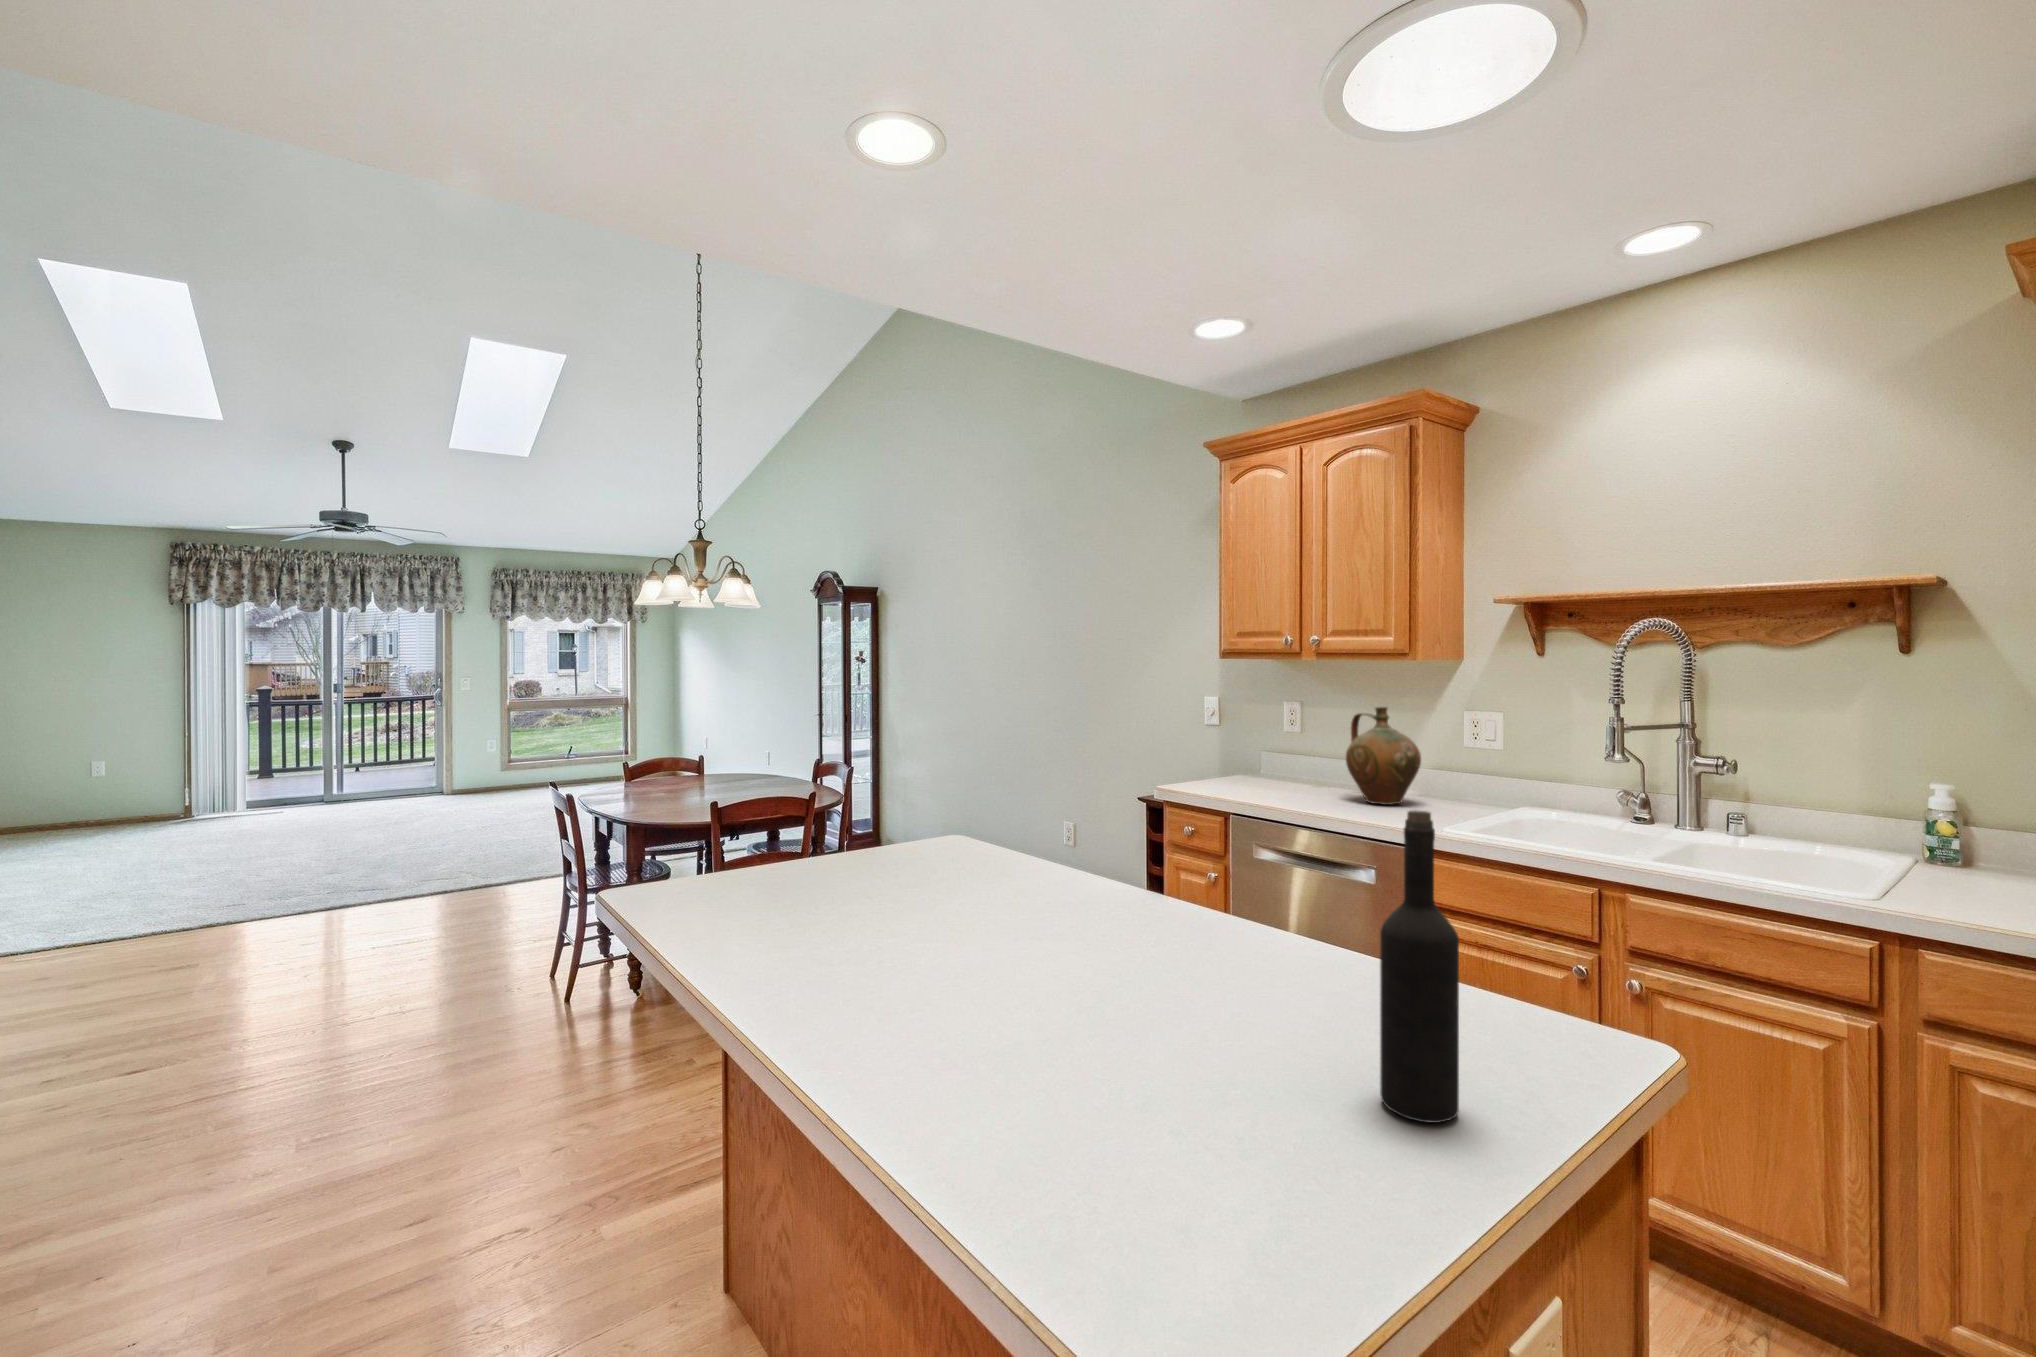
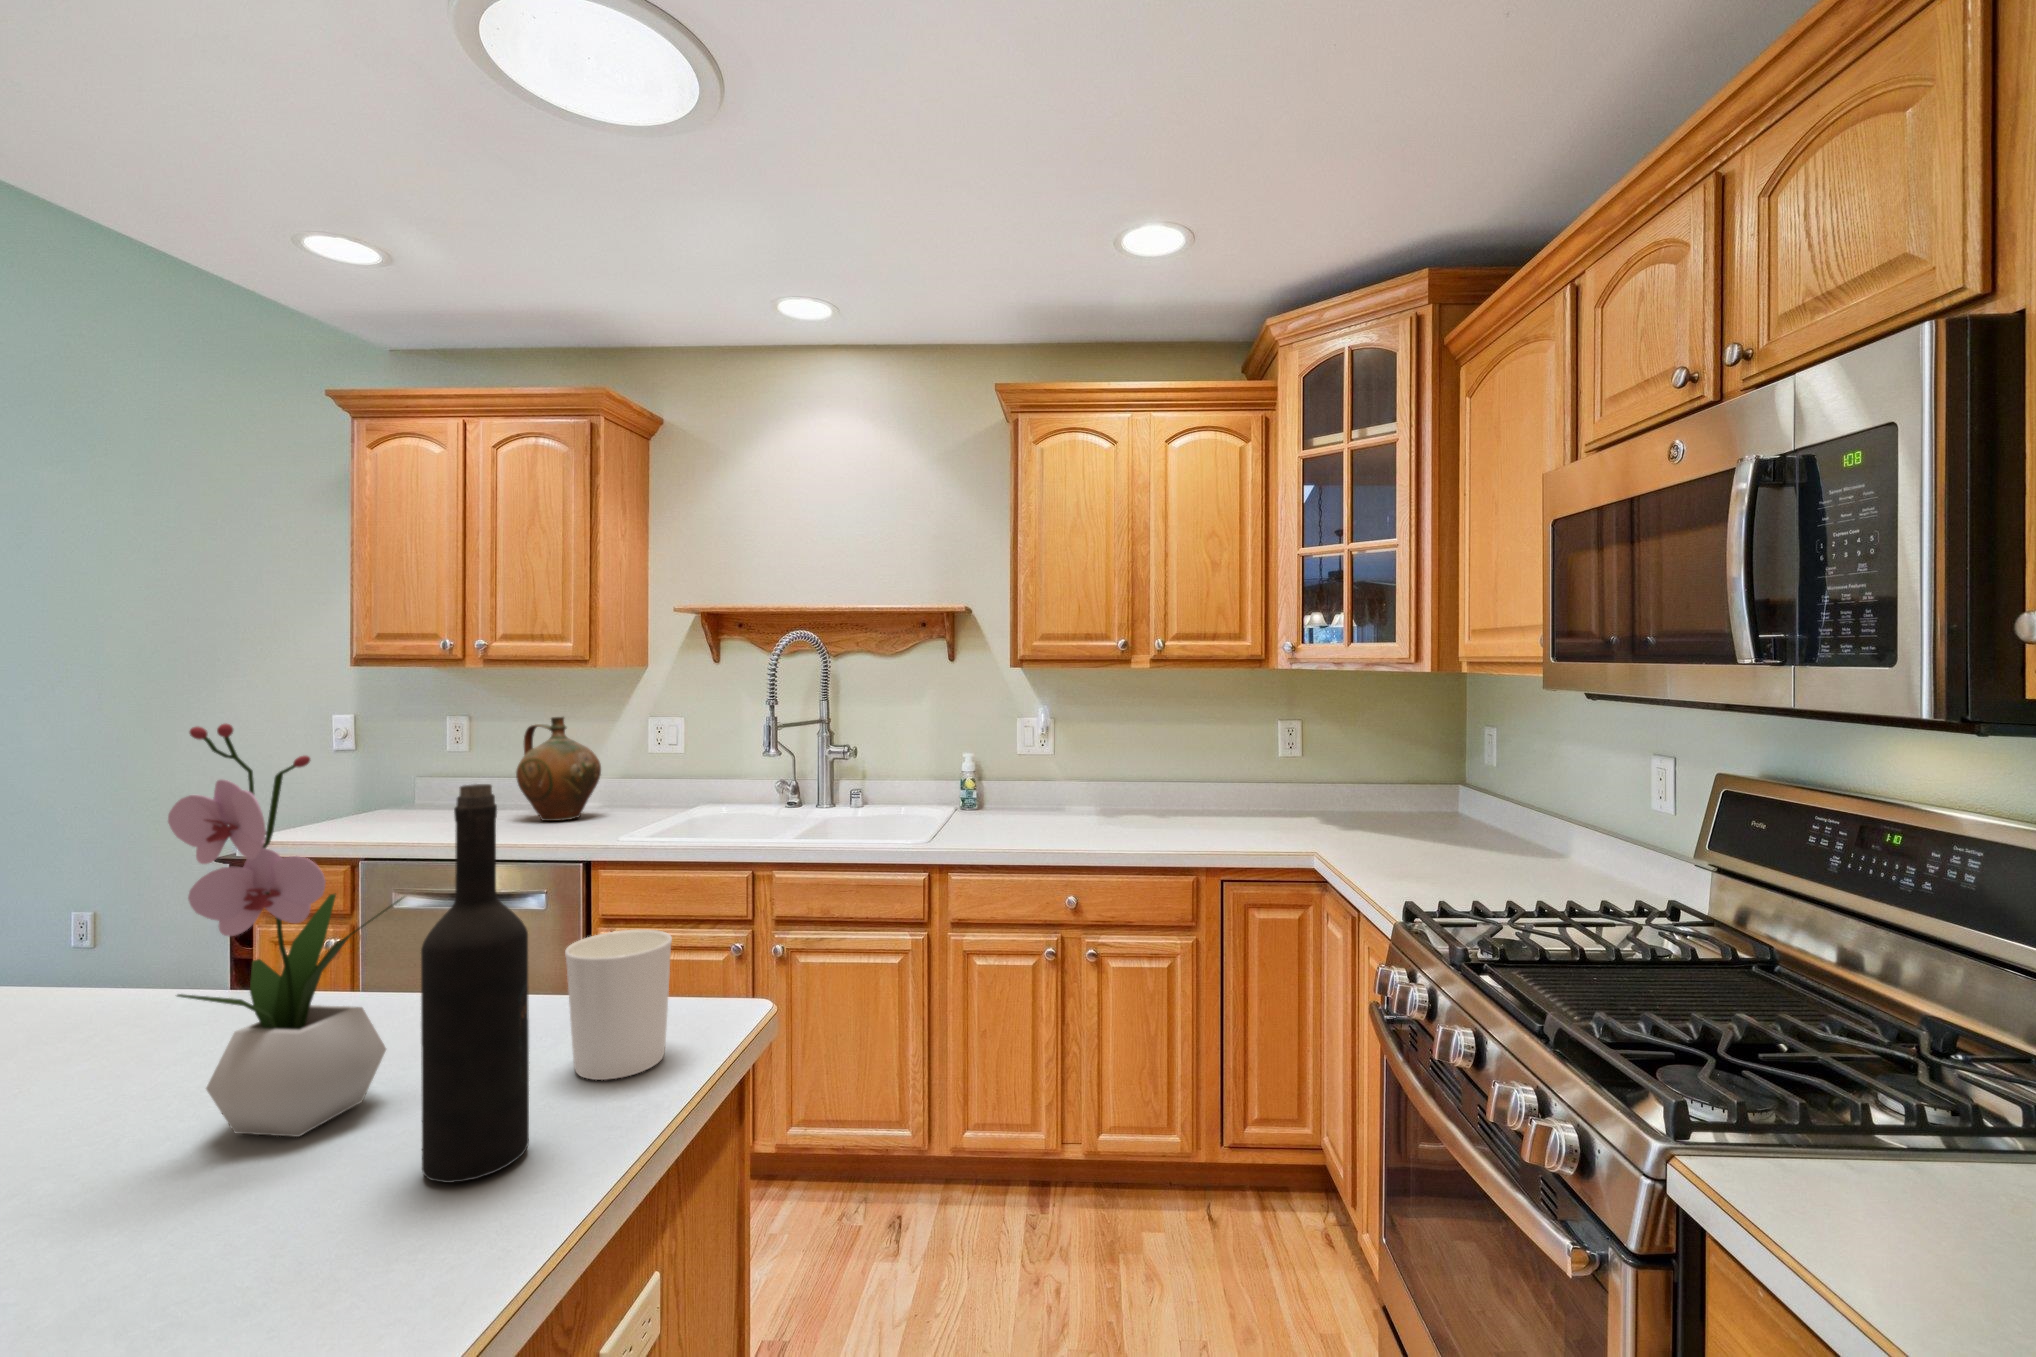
flower arrangement: none [1213,744,1345,1042] -> present [168,724,404,1137]
candle holder: none [1468,944,1569,1080] -> present [565,930,672,1080]

